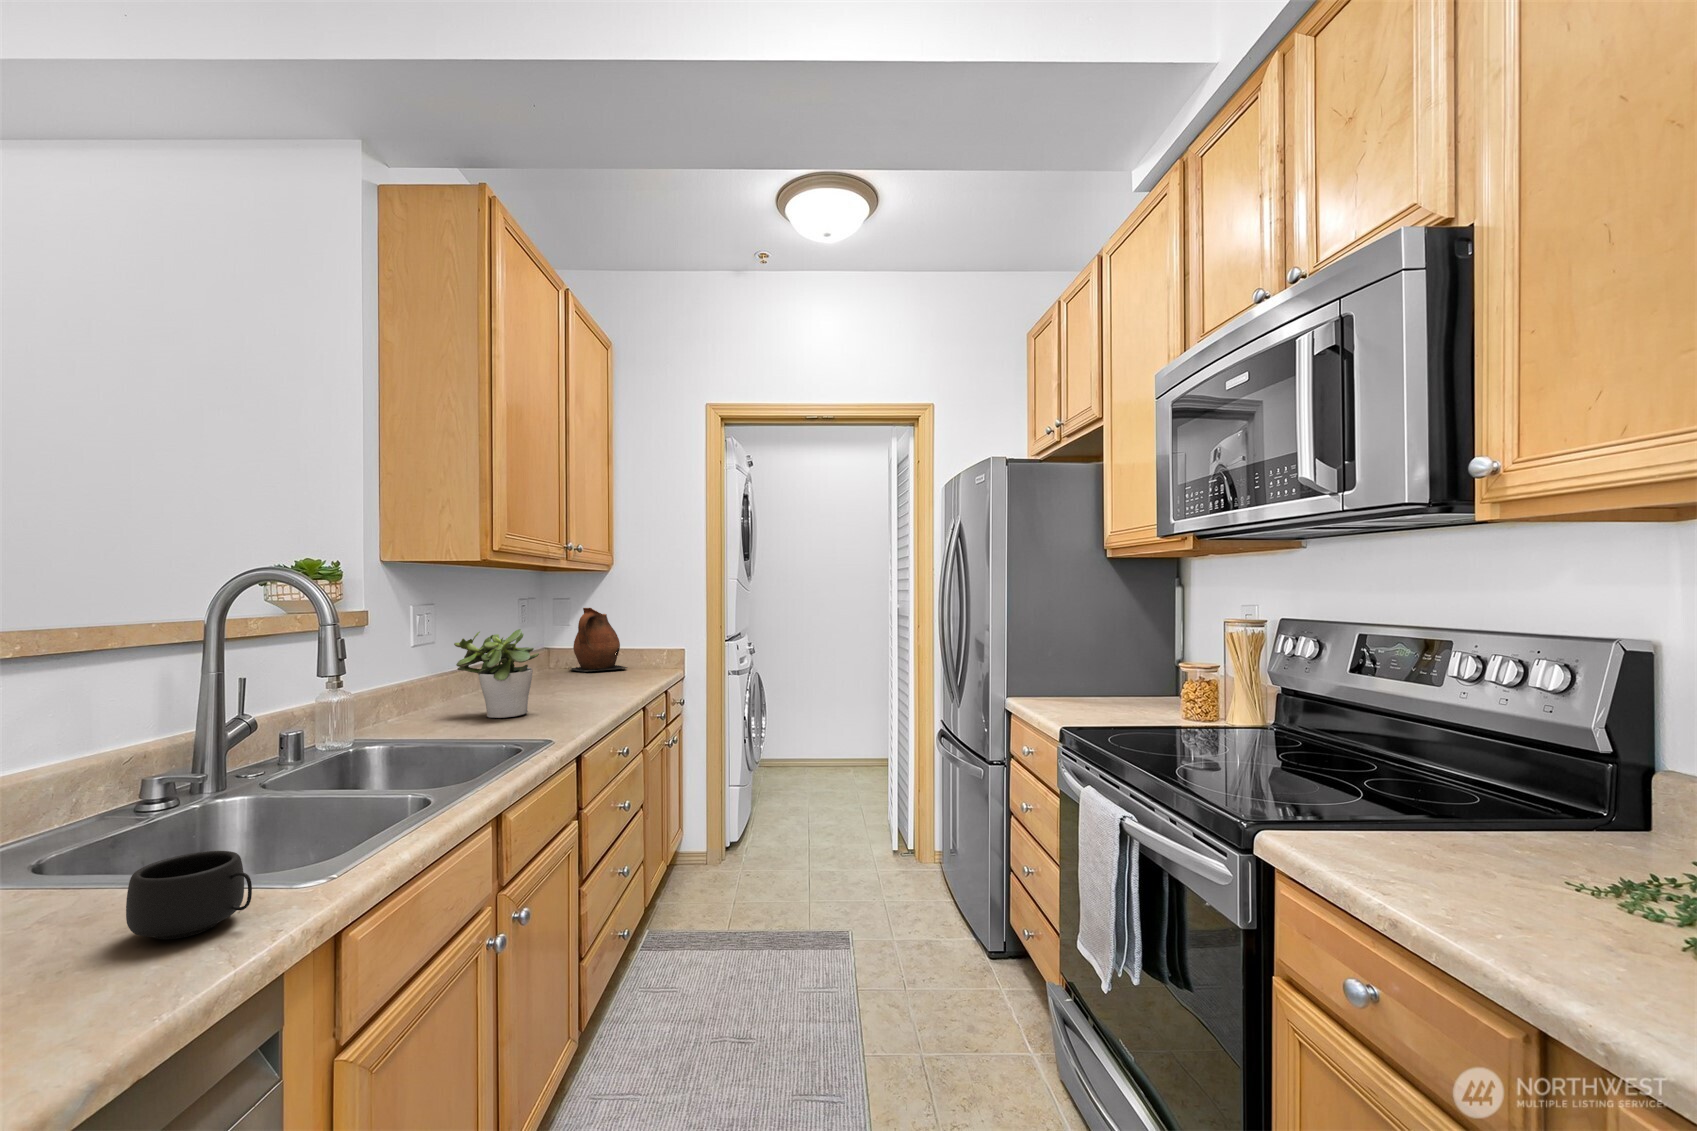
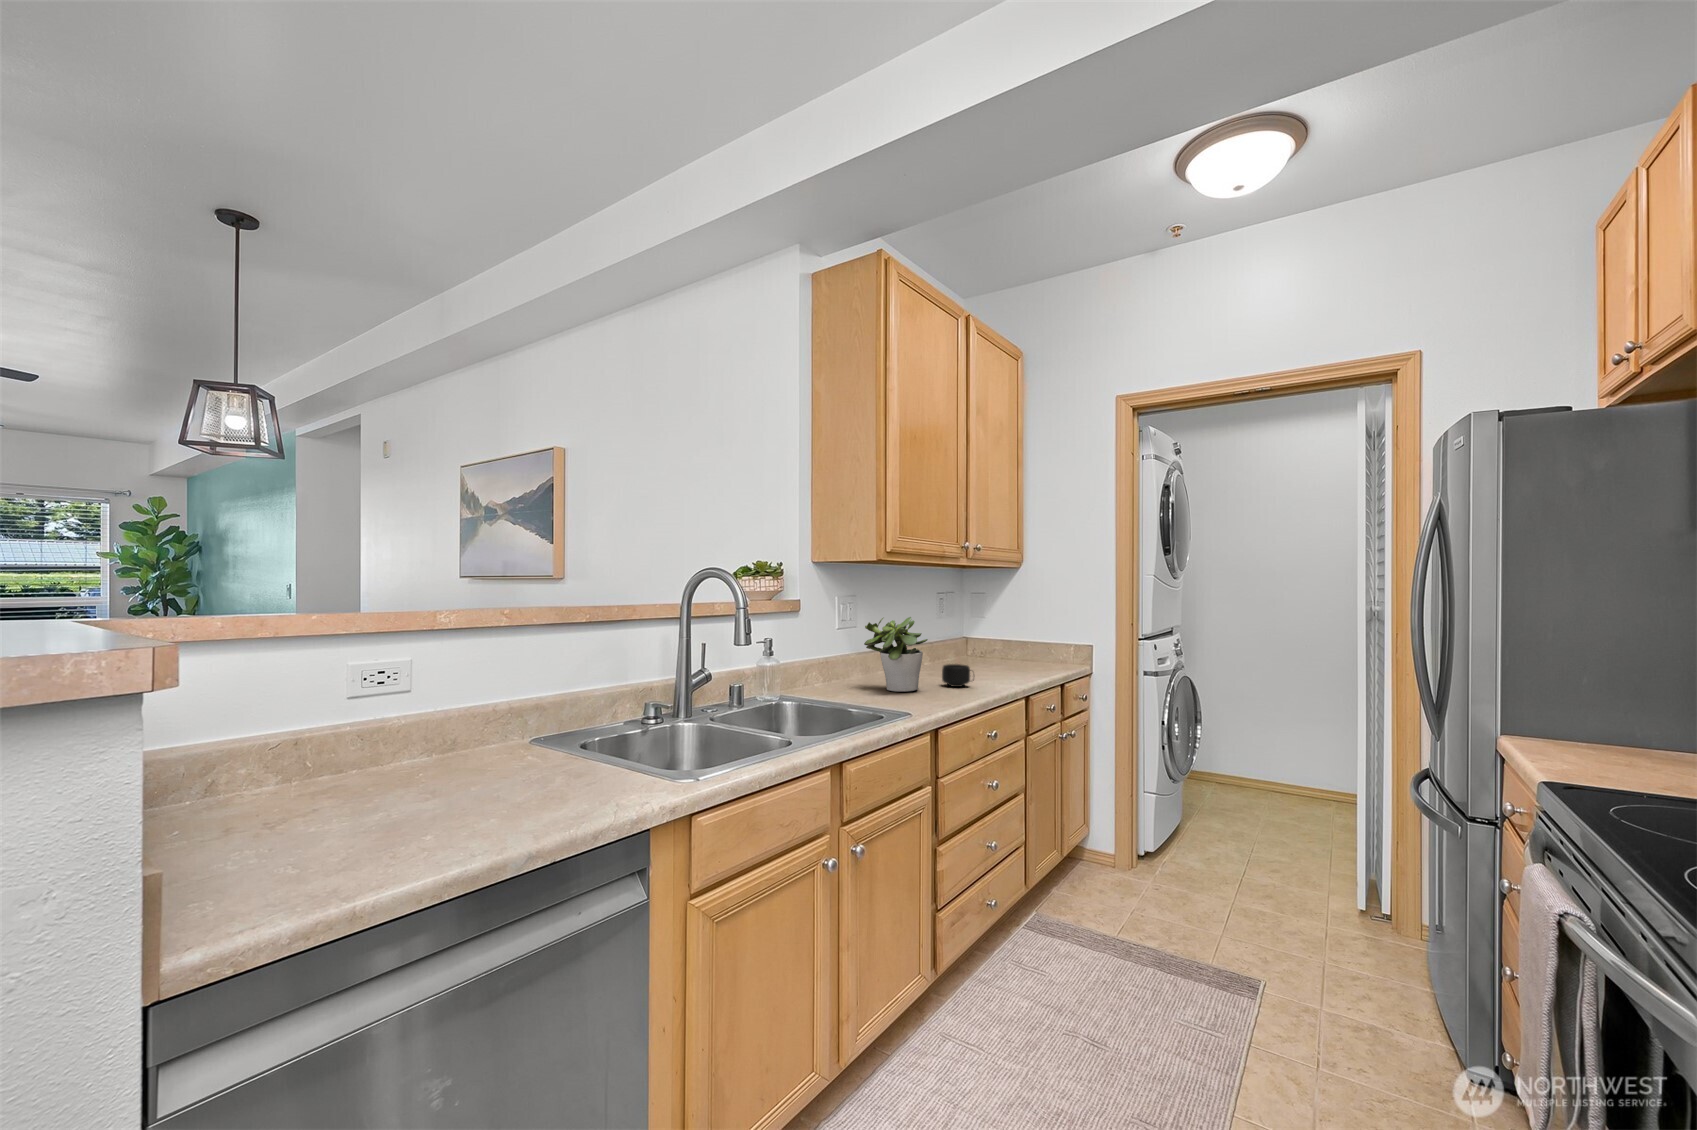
ceramic pitcher: present [571,608,627,672] -> none [985,601,1039,661]
mug: present [126,851,252,939] -> present [942,664,974,687]

